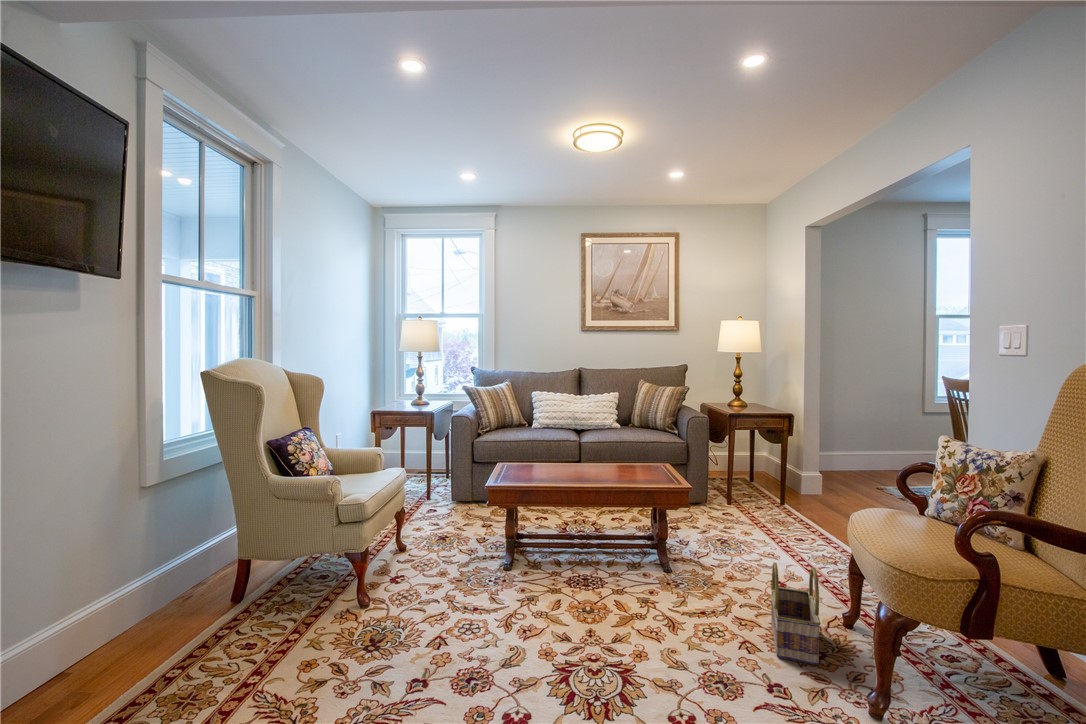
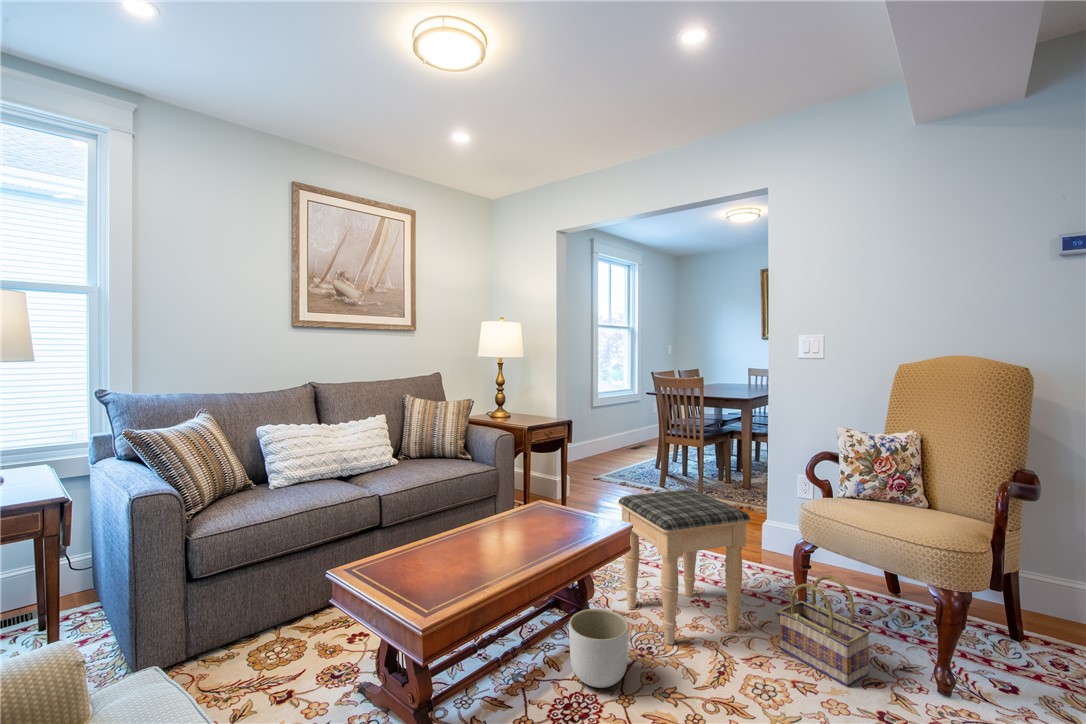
footstool: none [682,469,784,602] -> present [618,489,750,645]
planter: none [597,530,639,580] -> present [569,609,629,688]

